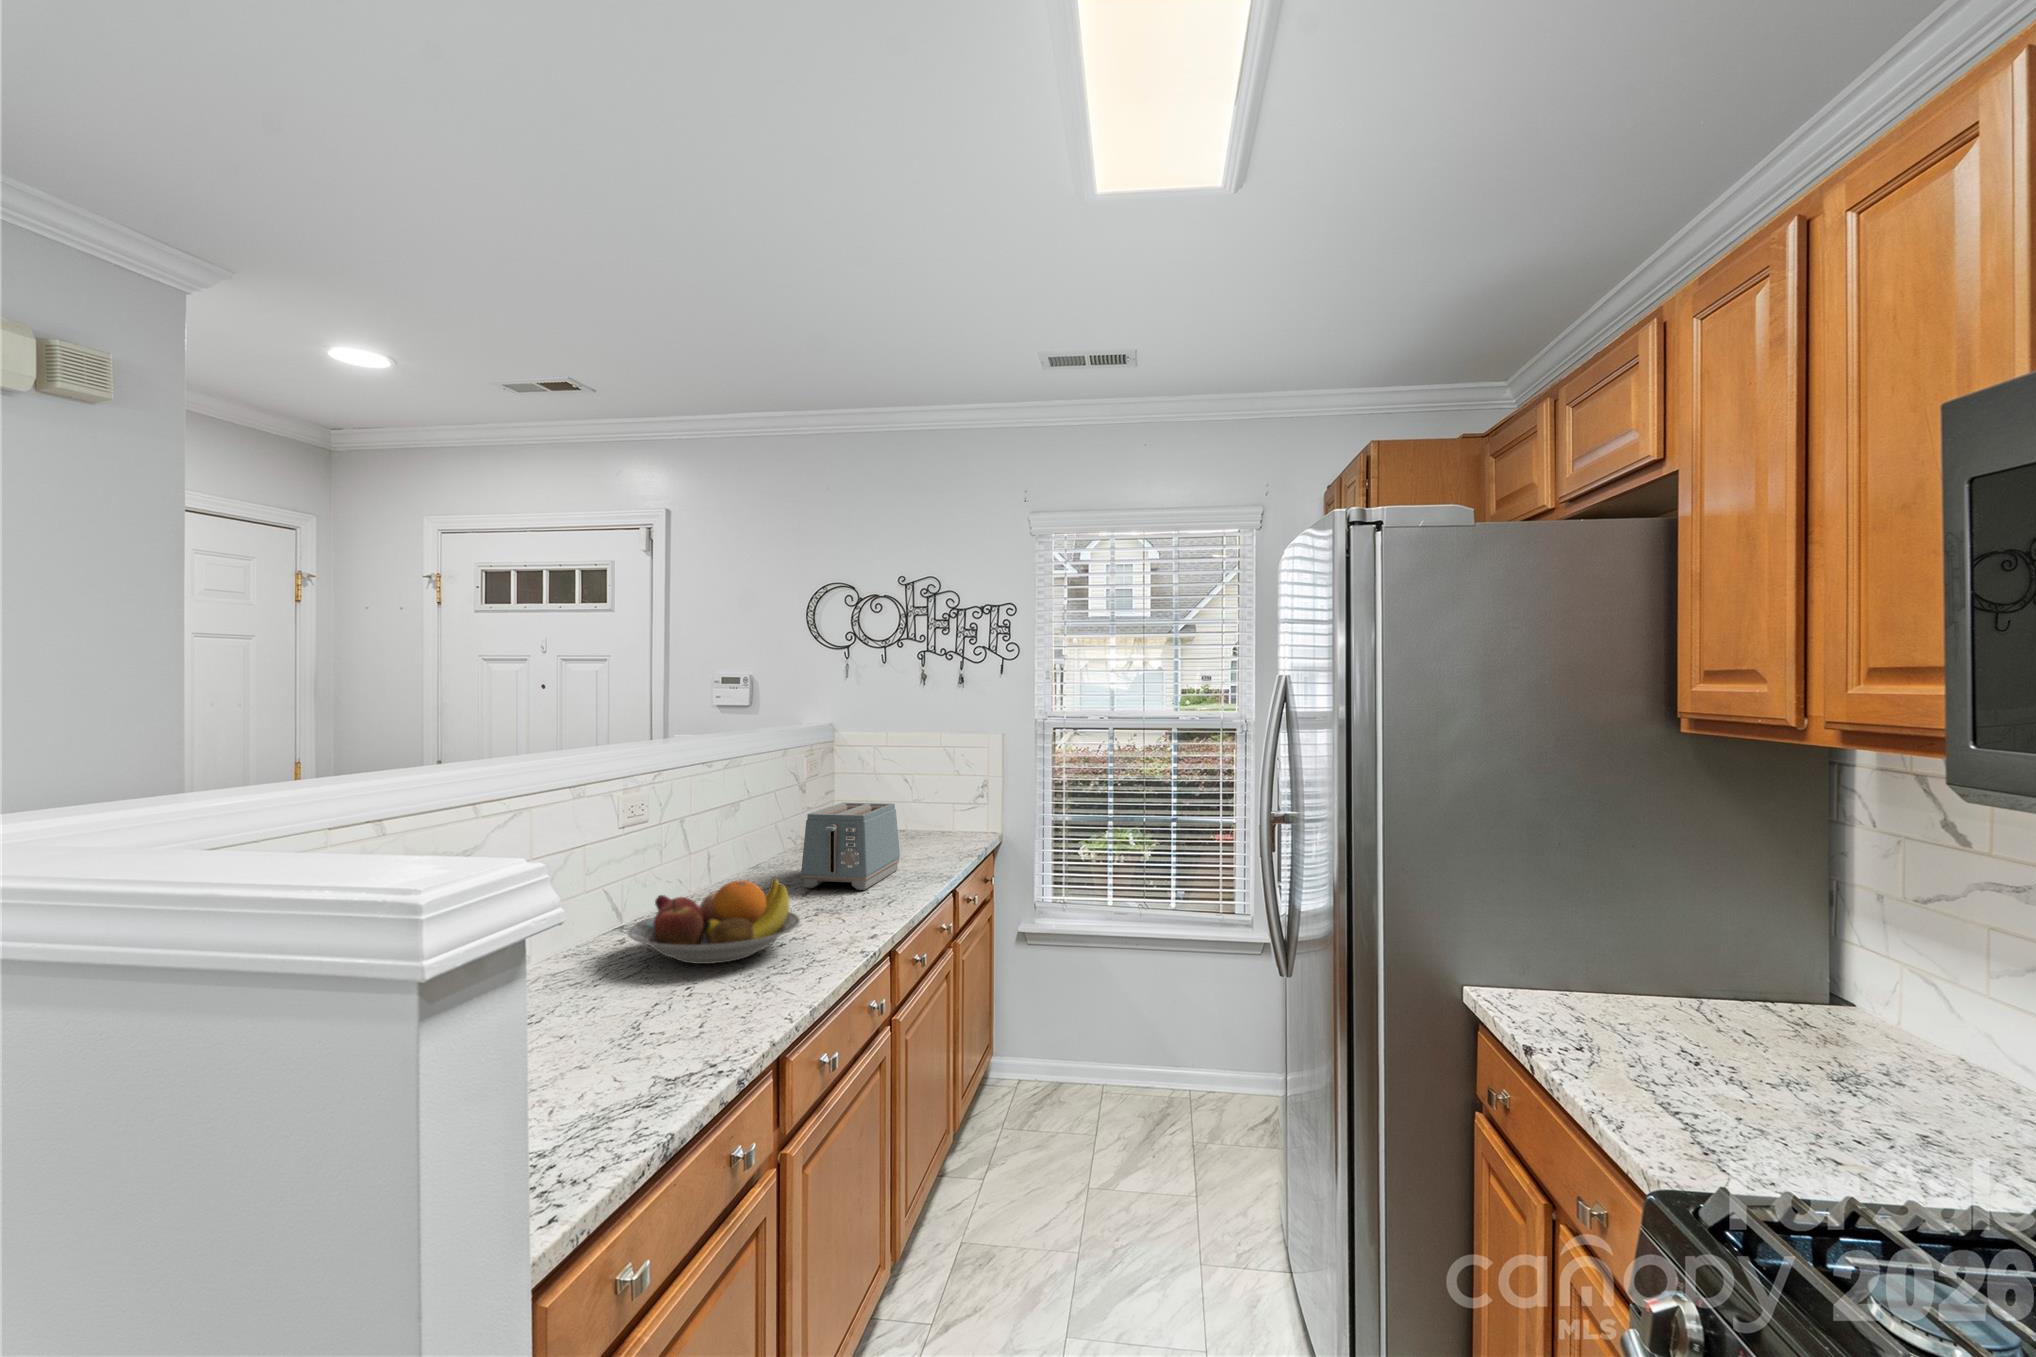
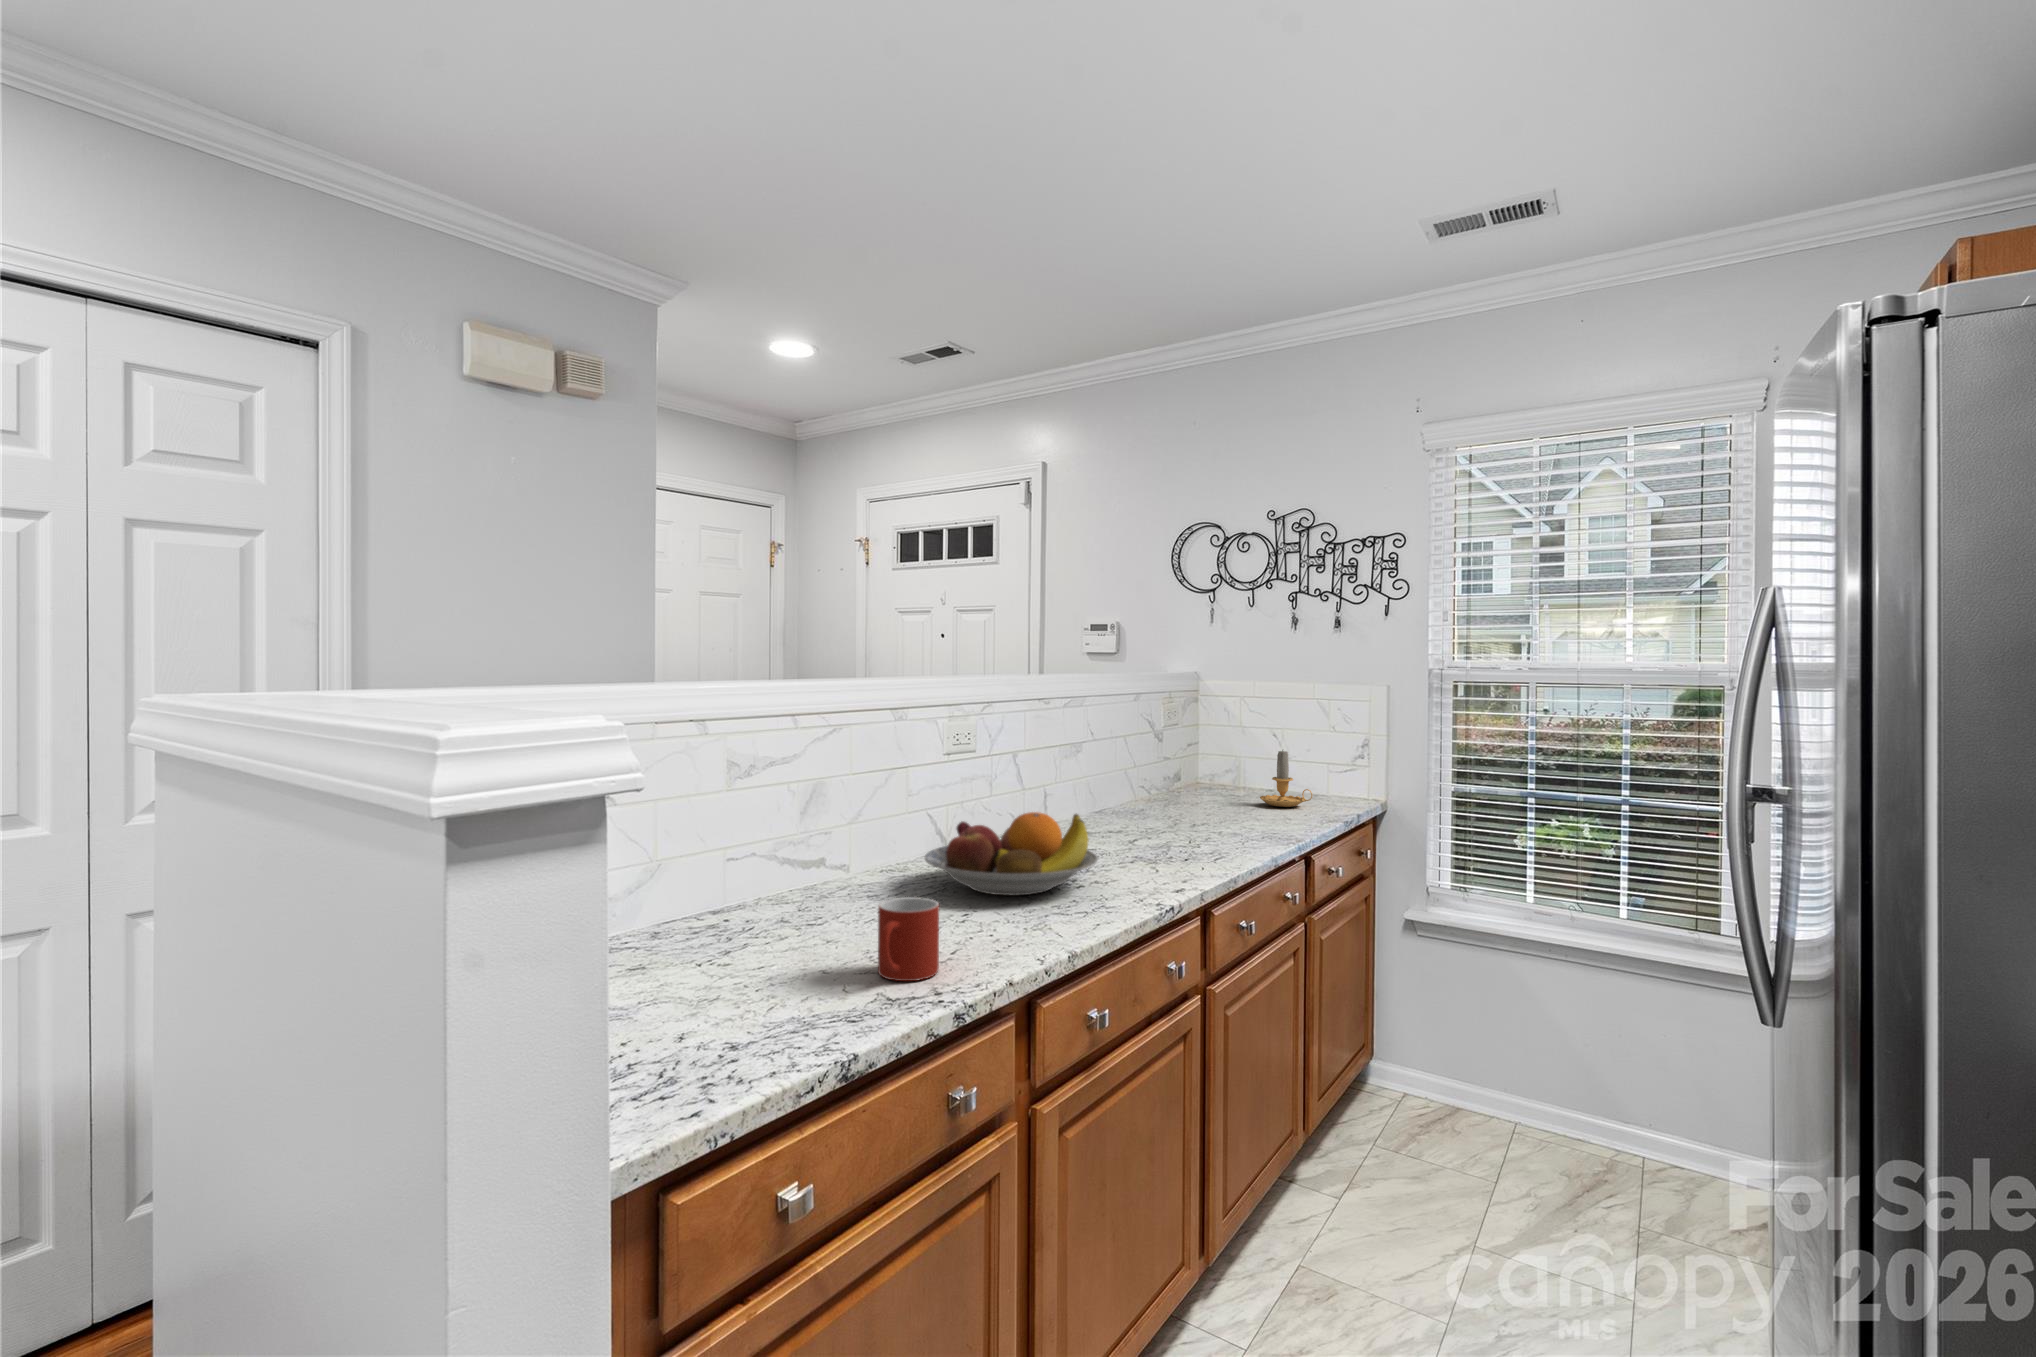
candle: none [900,793,947,846] -> present [1260,750,1312,807]
toaster: present [801,802,900,890] -> none [1131,750,1247,843]
mug: none [641,980,701,1062] -> present [878,897,939,981]

